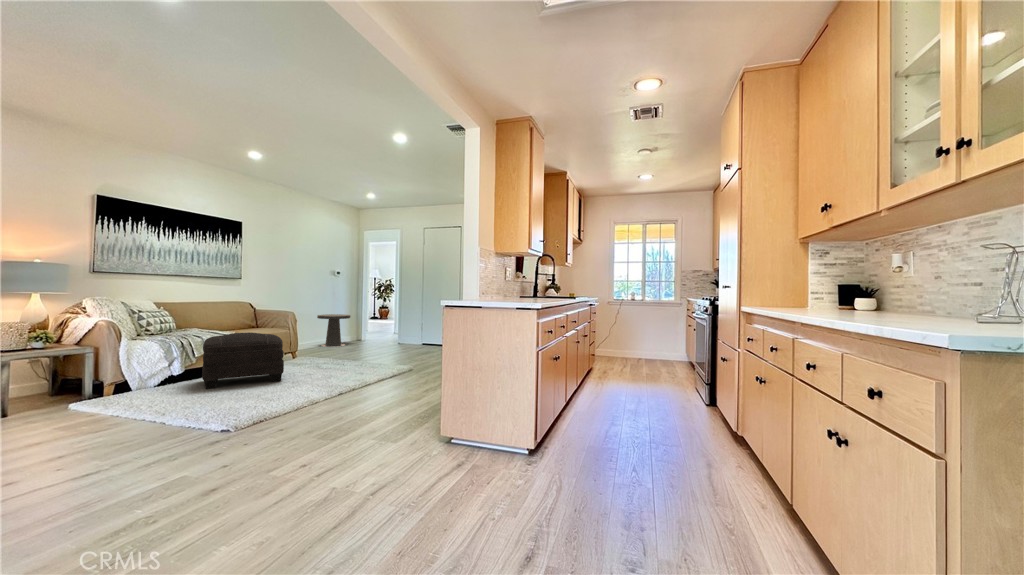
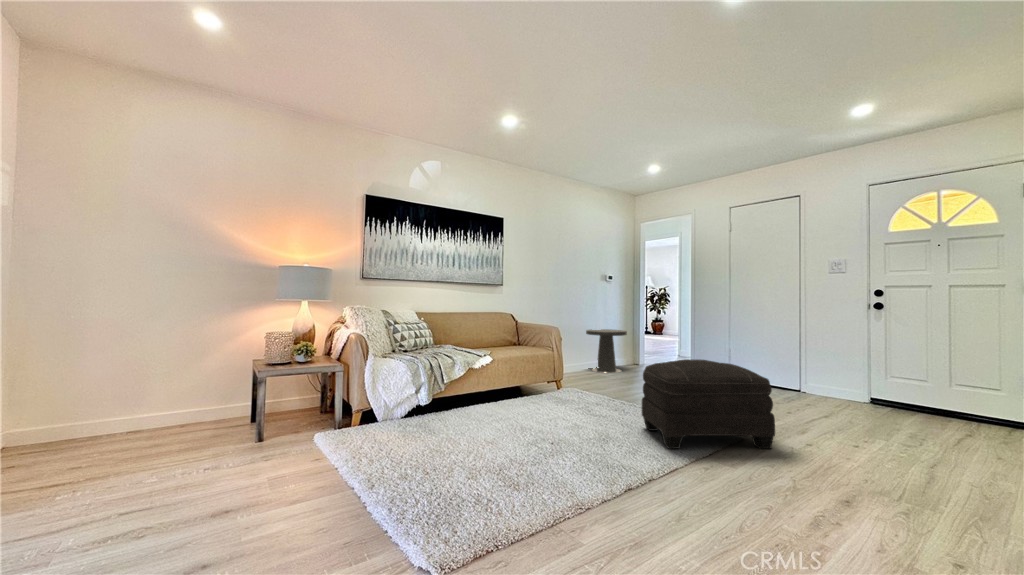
ottoman: present [202,332,284,389] -> present [642,359,775,449]

